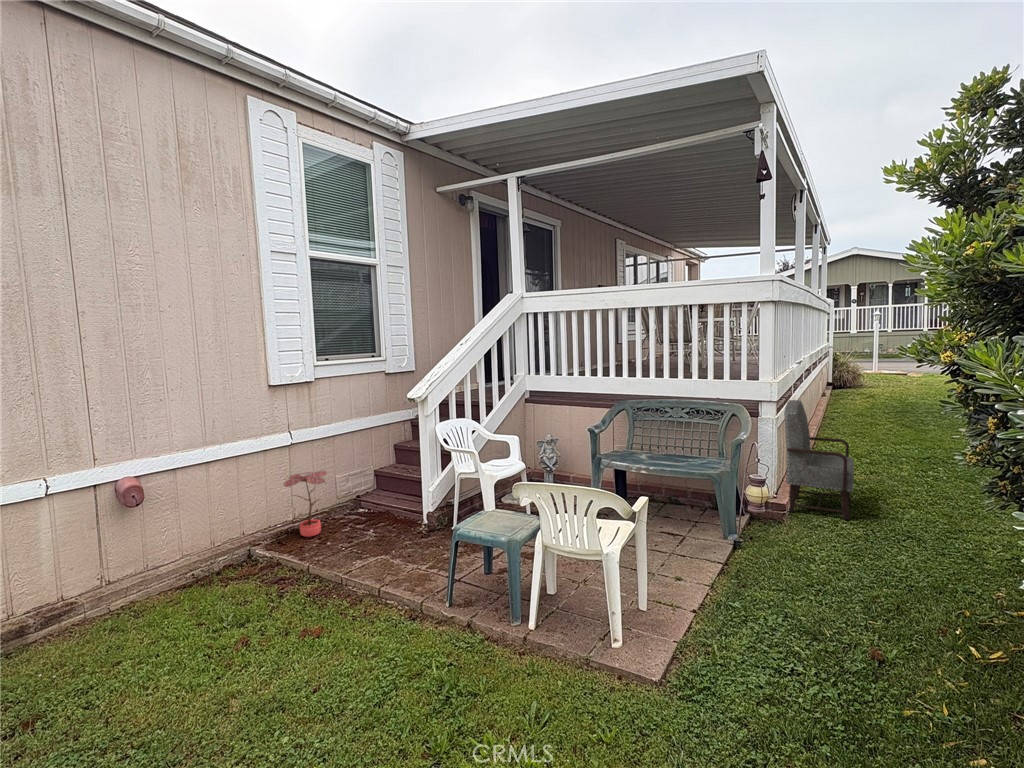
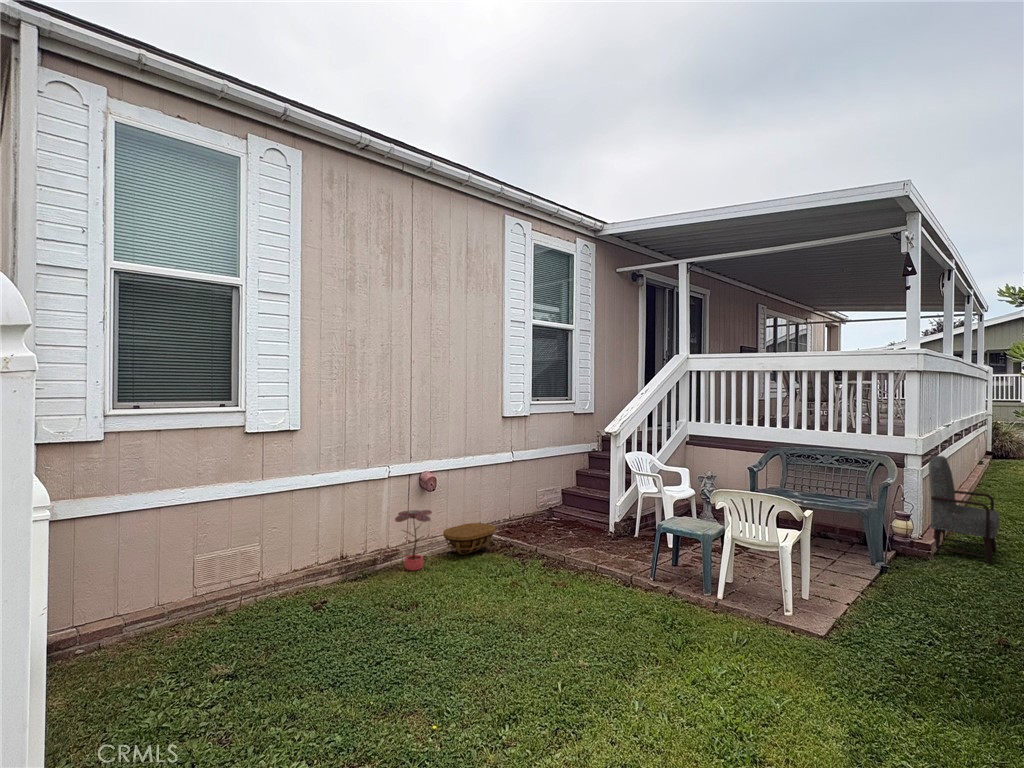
potted plant: present [284,471,327,537] -> present [395,510,432,570]
basket: none [163,535,252,587] -> present [443,523,495,554]

